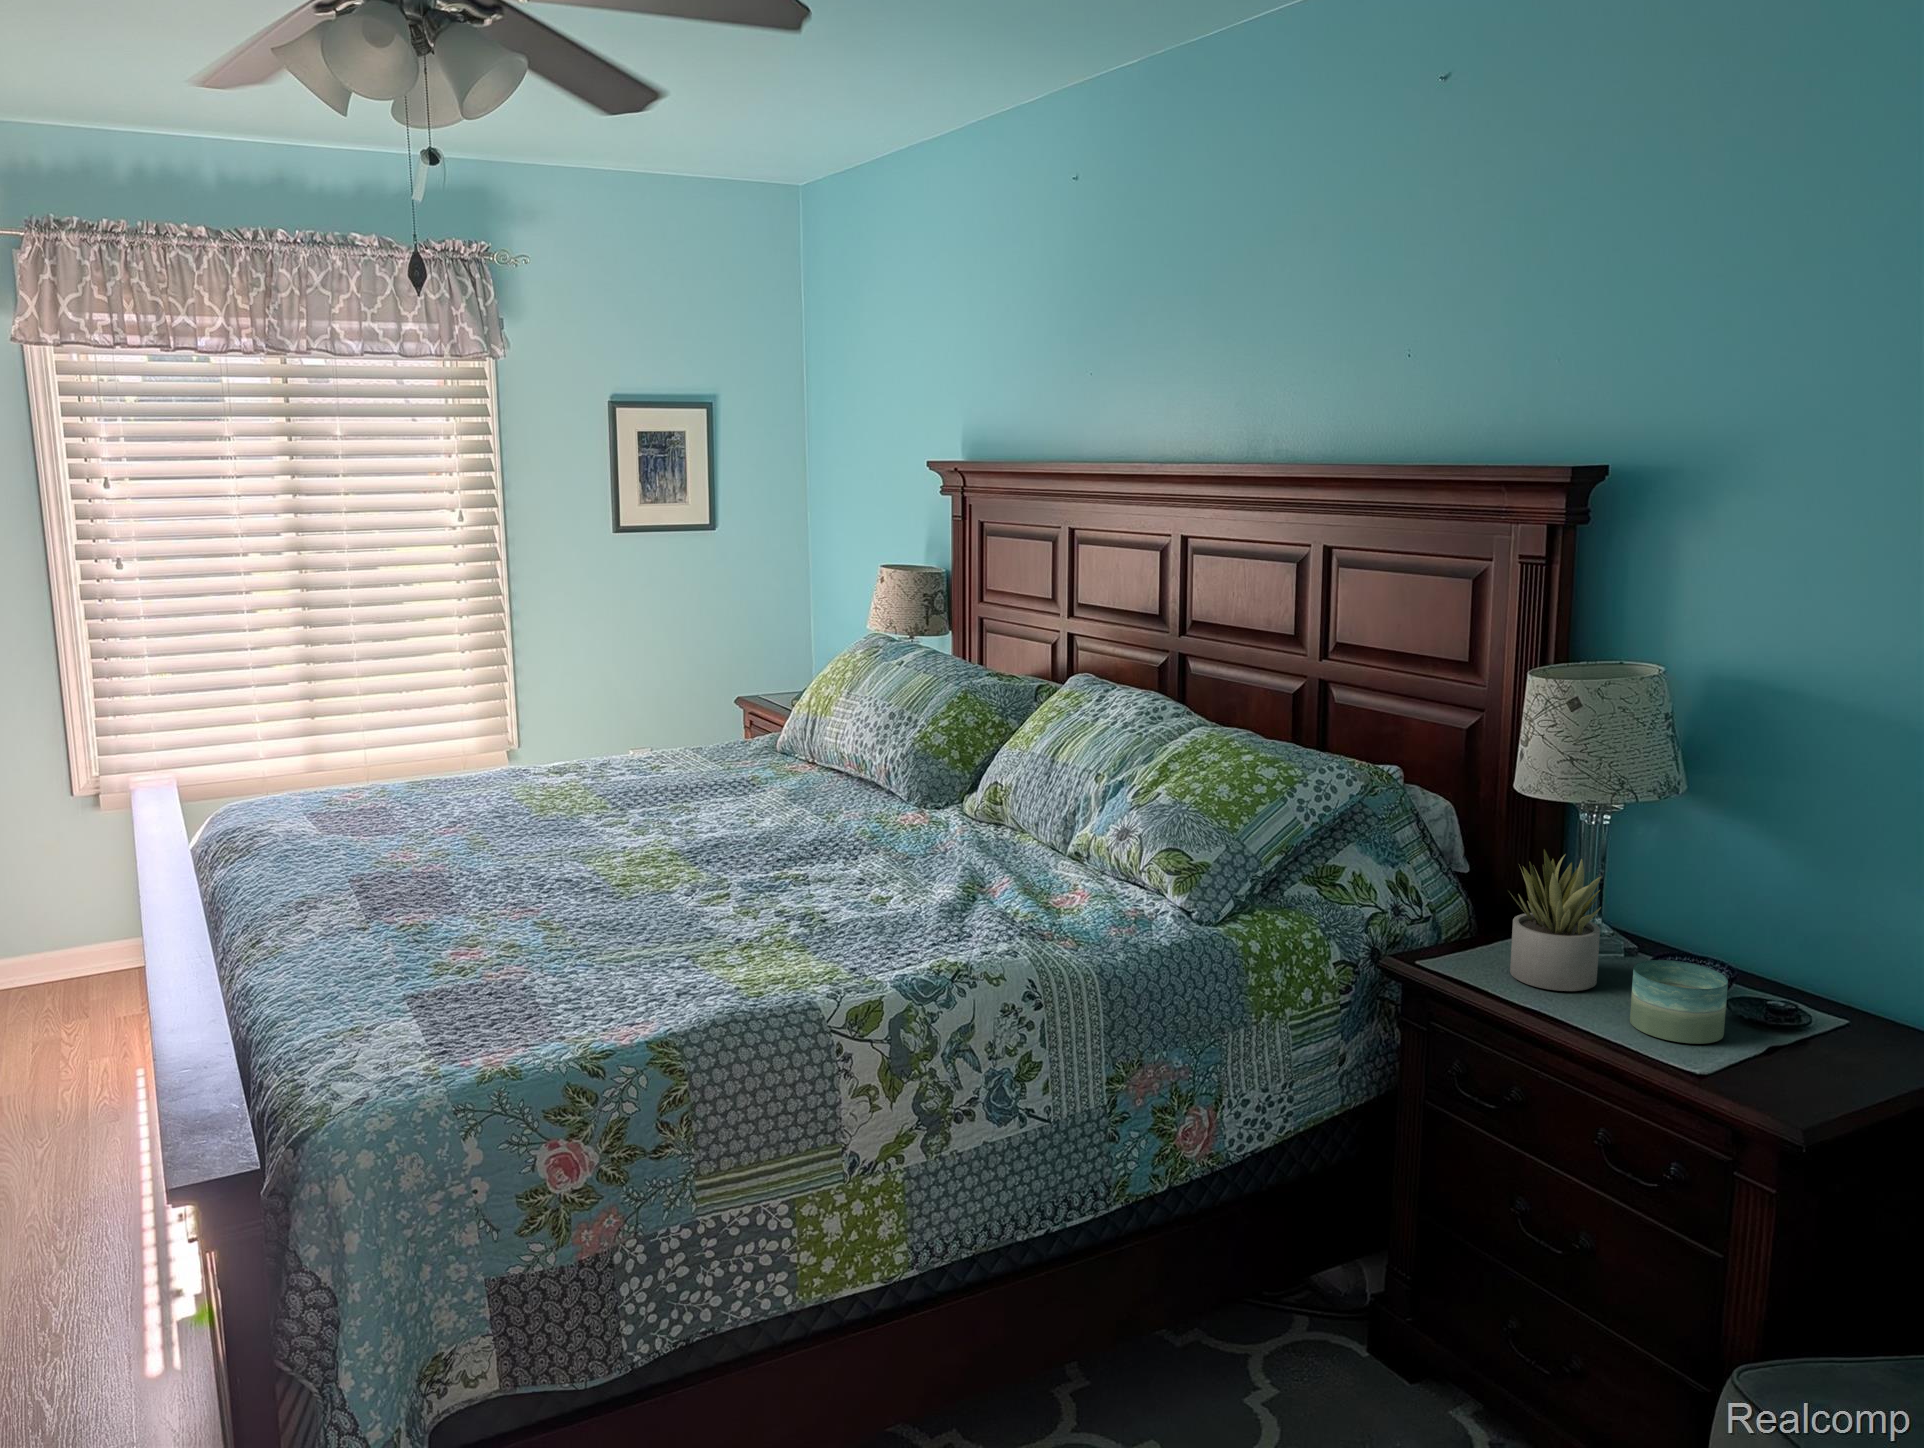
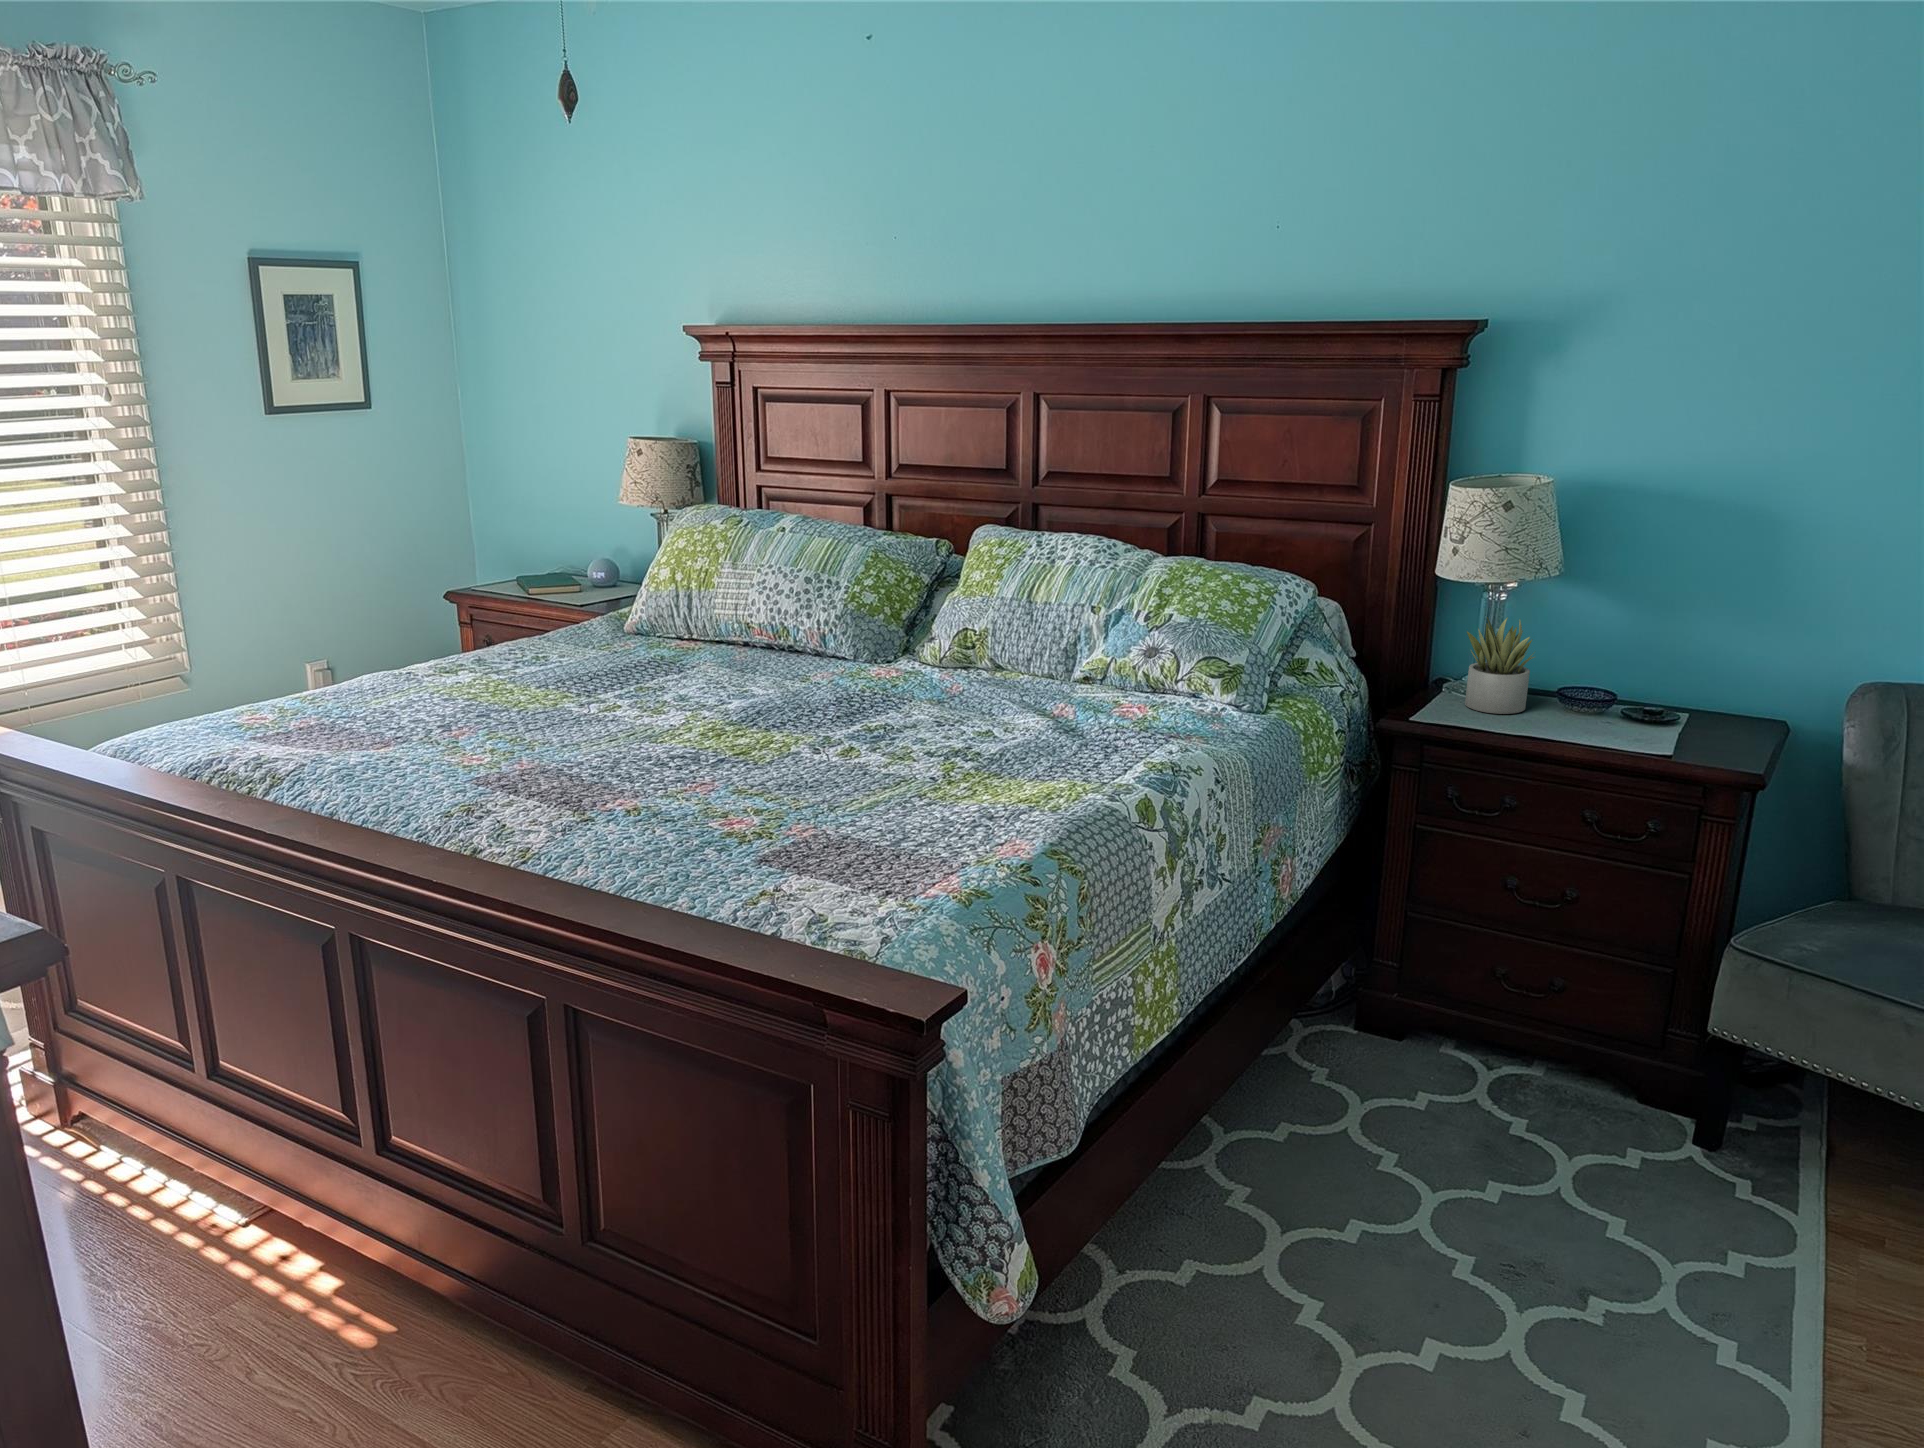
candle: present [1630,960,1728,1044] -> none [1571,679,1638,729]

